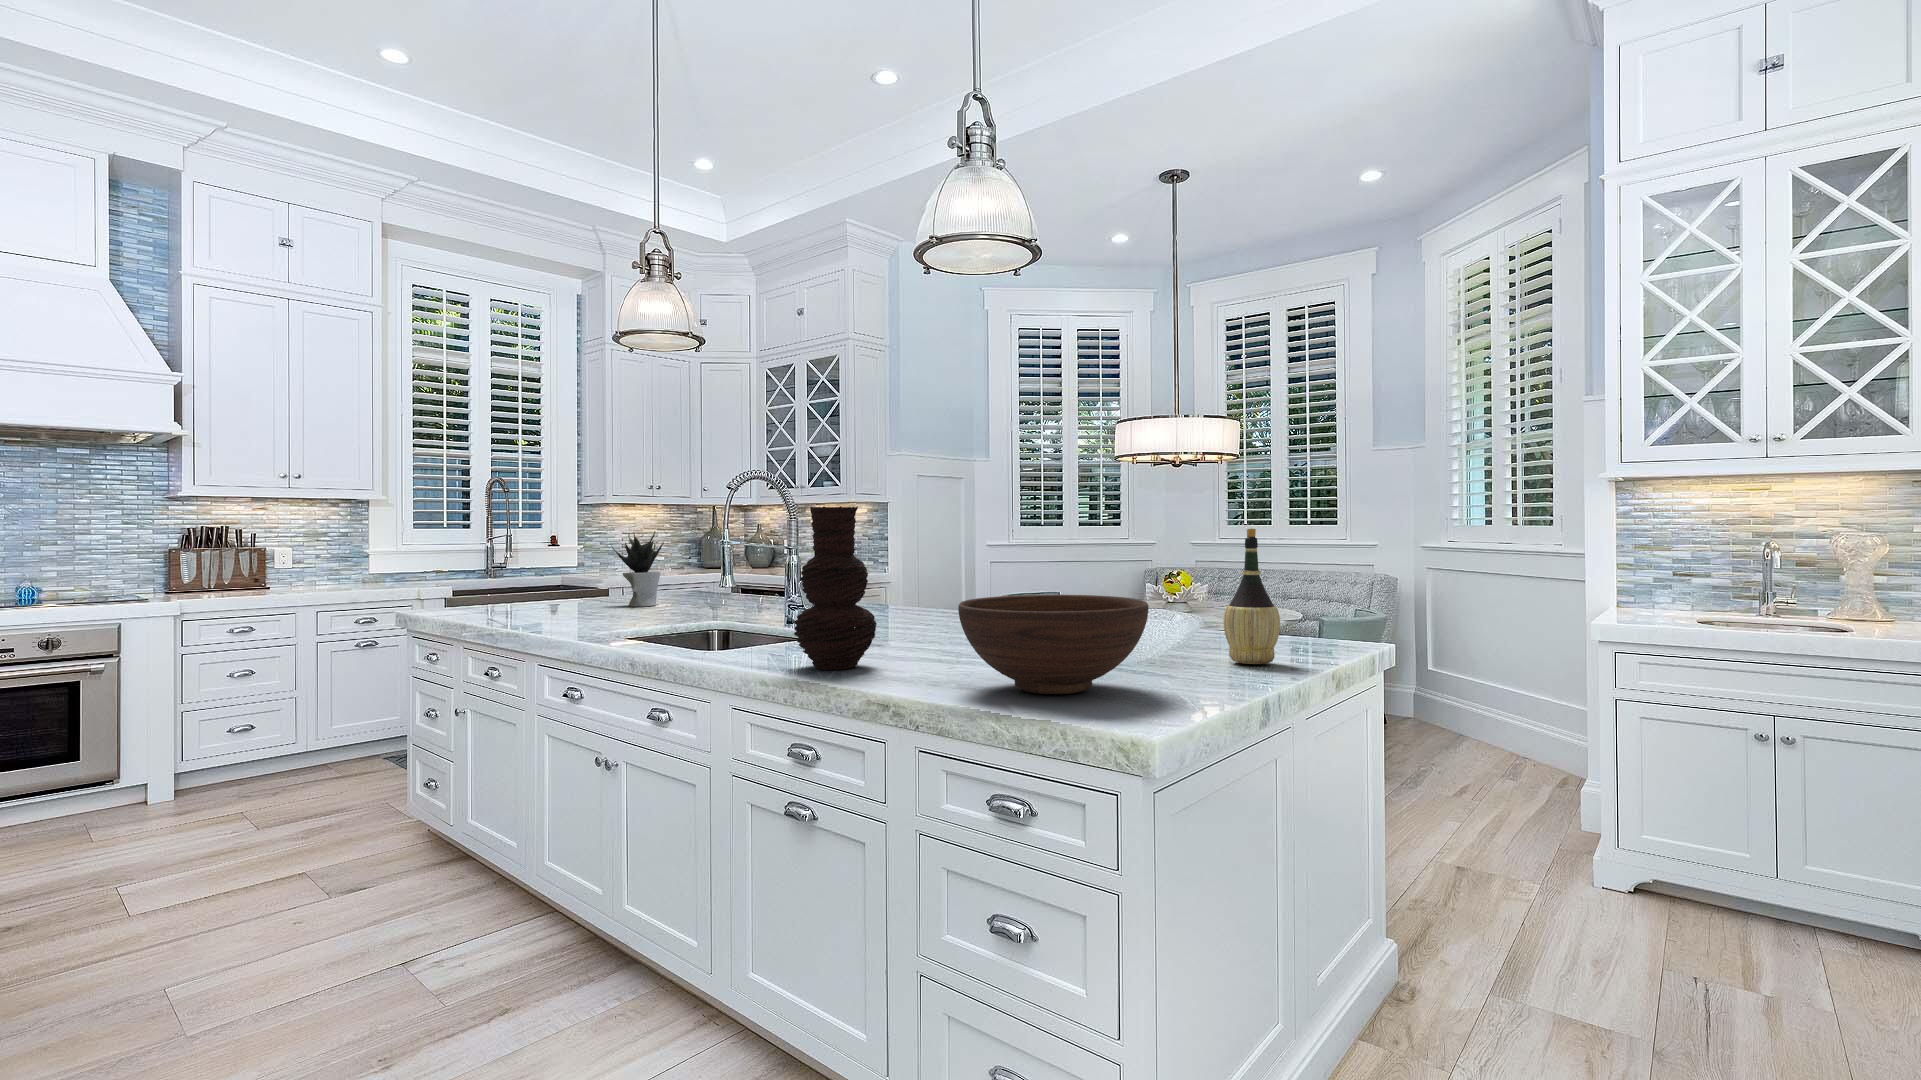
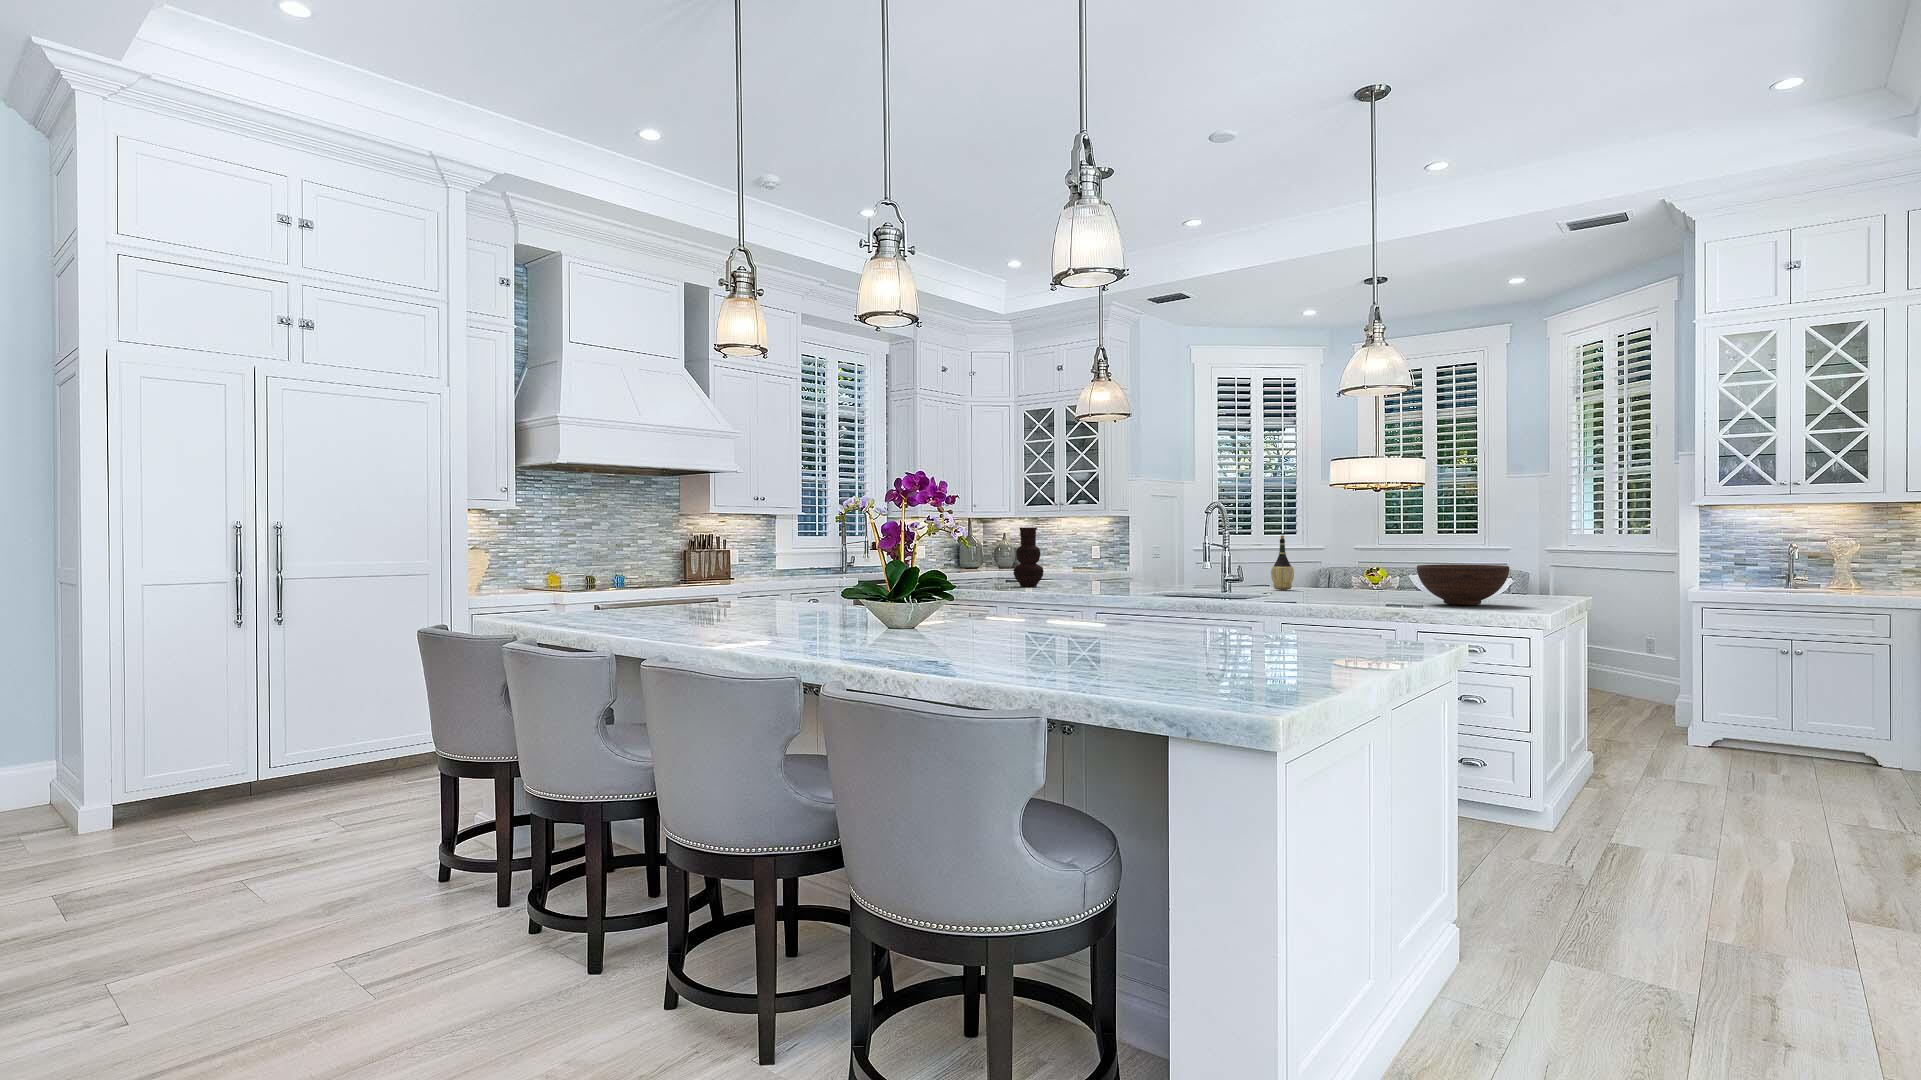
vase: present [794,506,877,670] -> present [1013,527,1044,587]
wine bottle: present [1223,528,1280,664] -> present [1271,535,1294,590]
potted plant: present [612,531,664,607] -> none [1047,536,1080,585]

